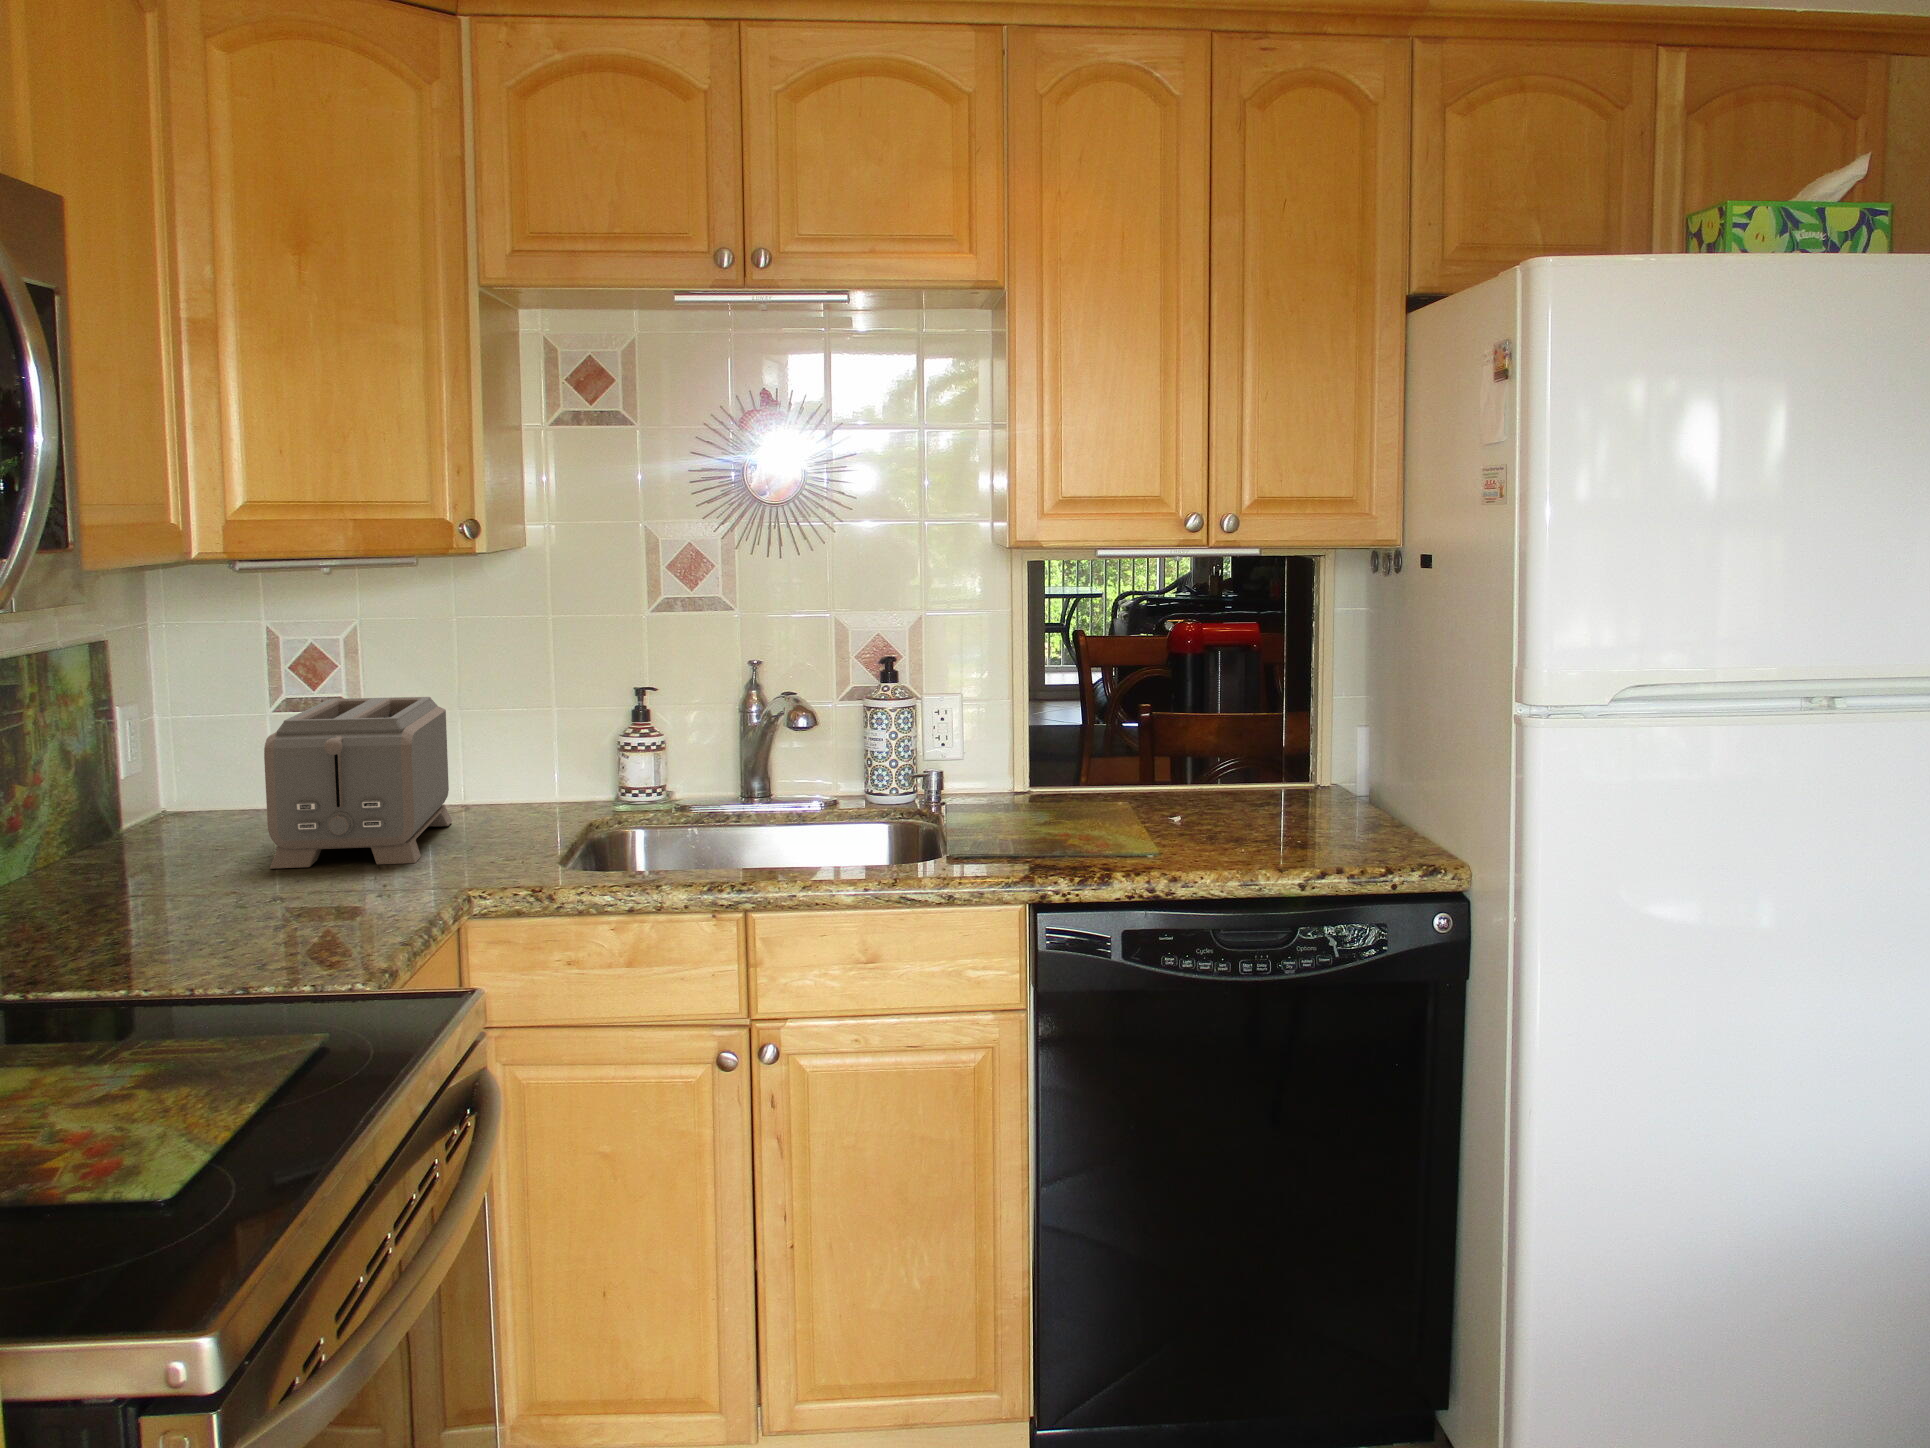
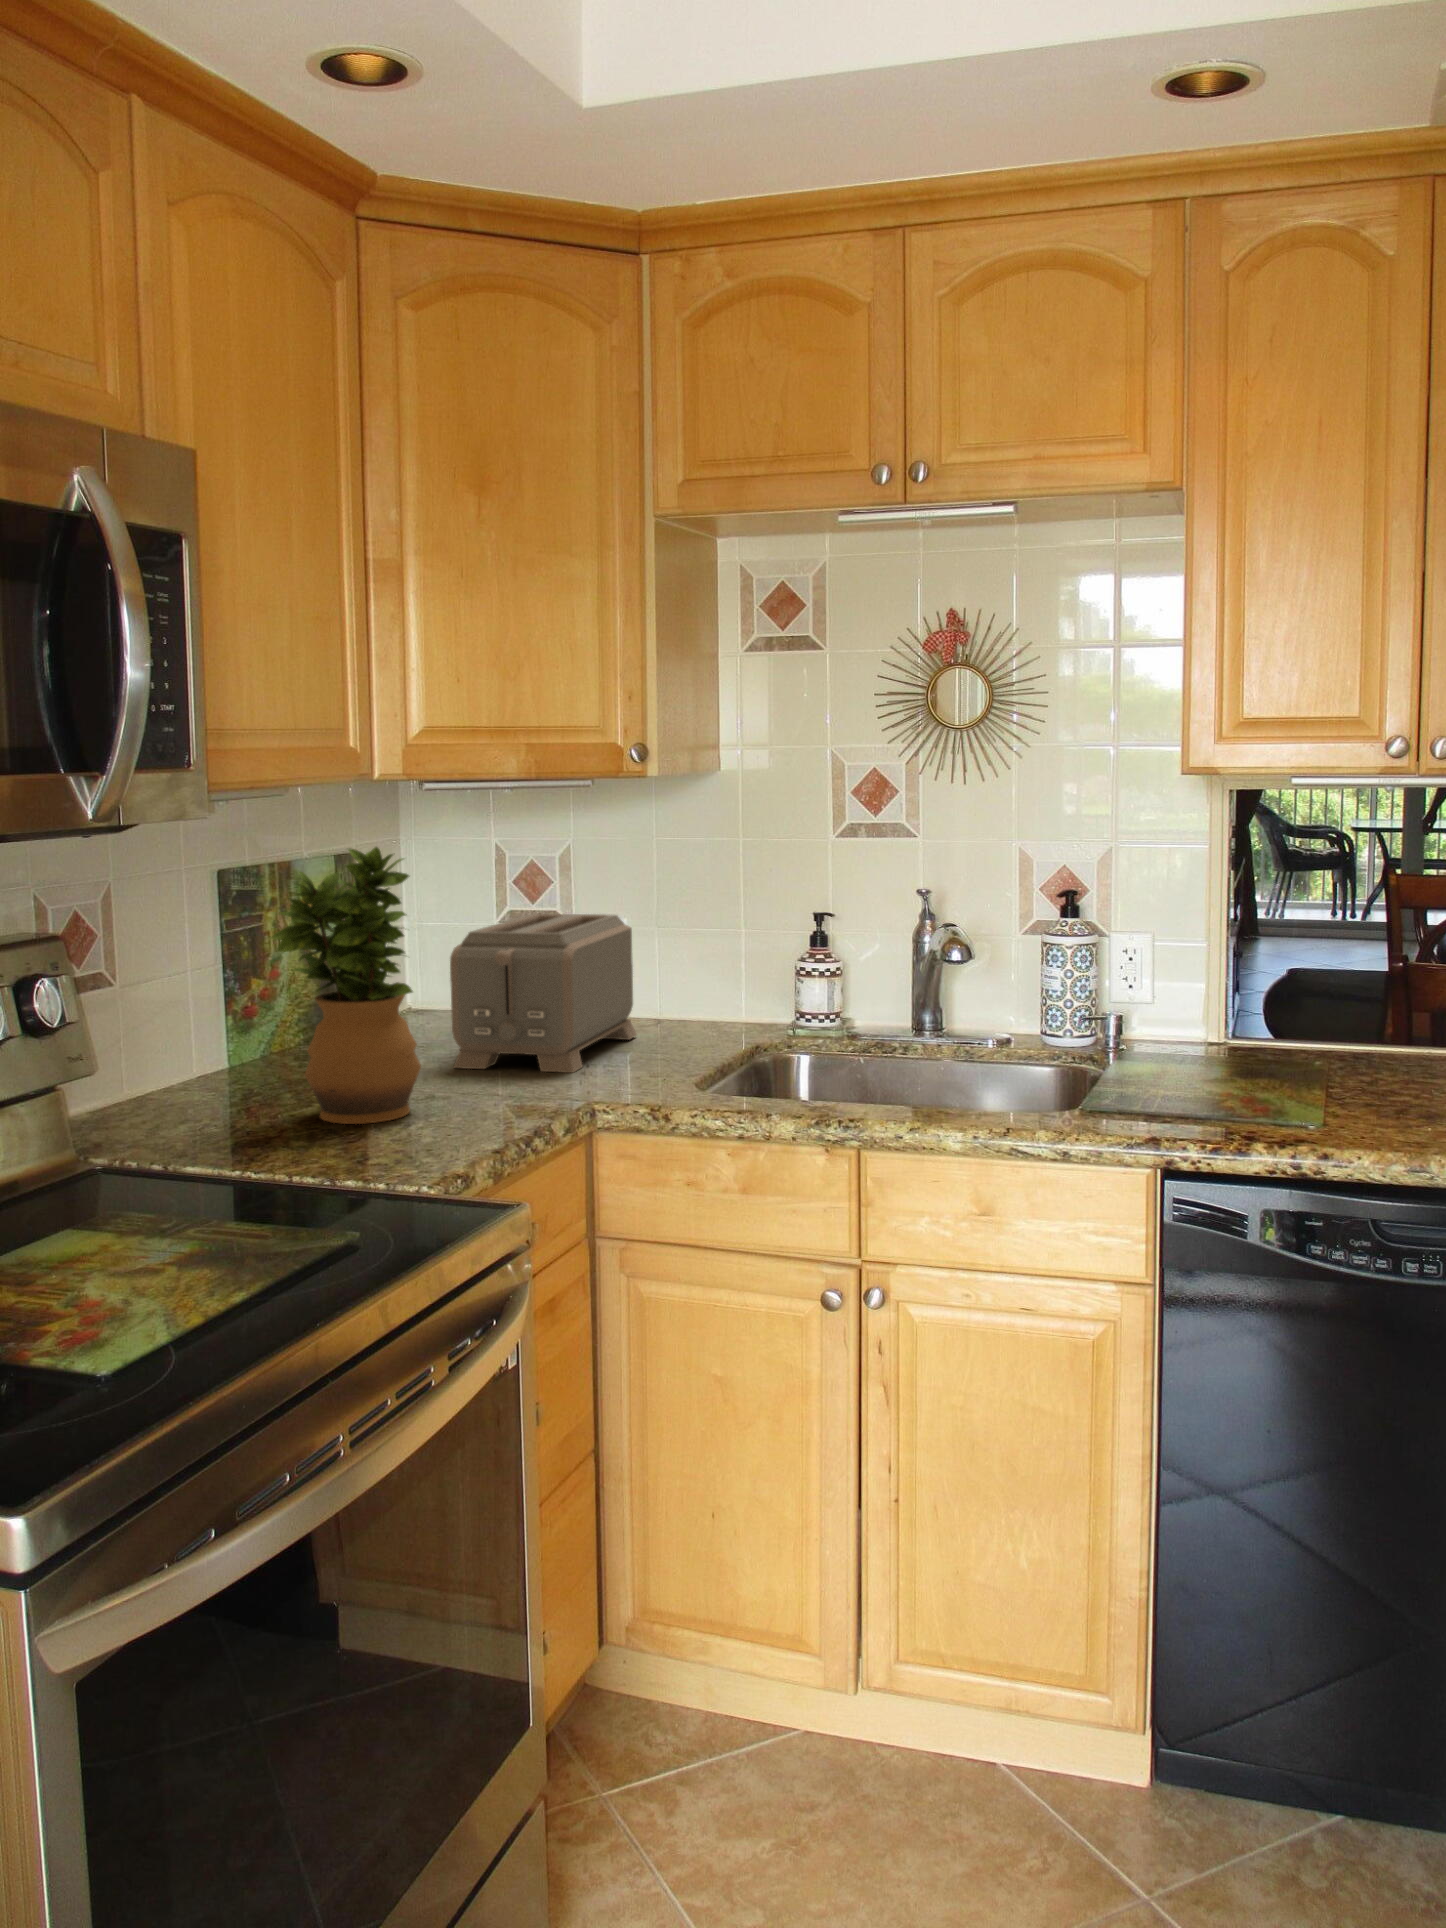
potted plant: none [91,629,278,937] -> present [272,847,421,1124]

